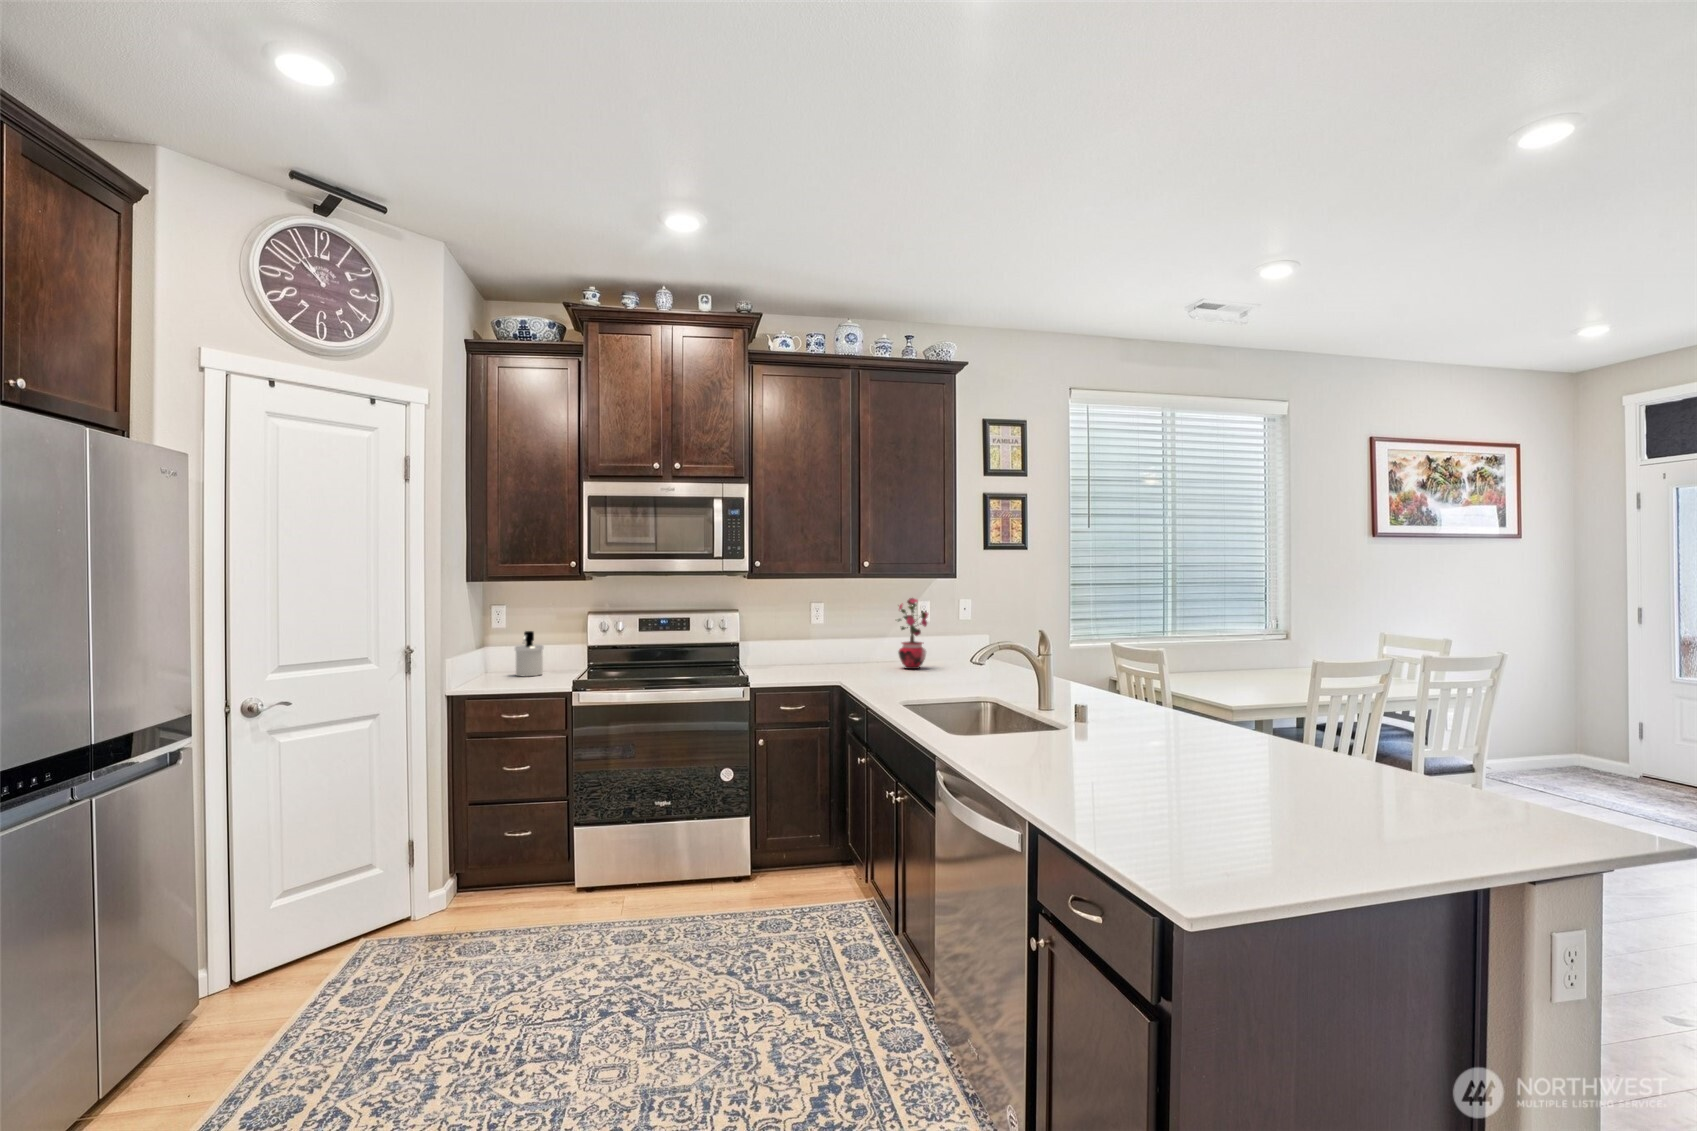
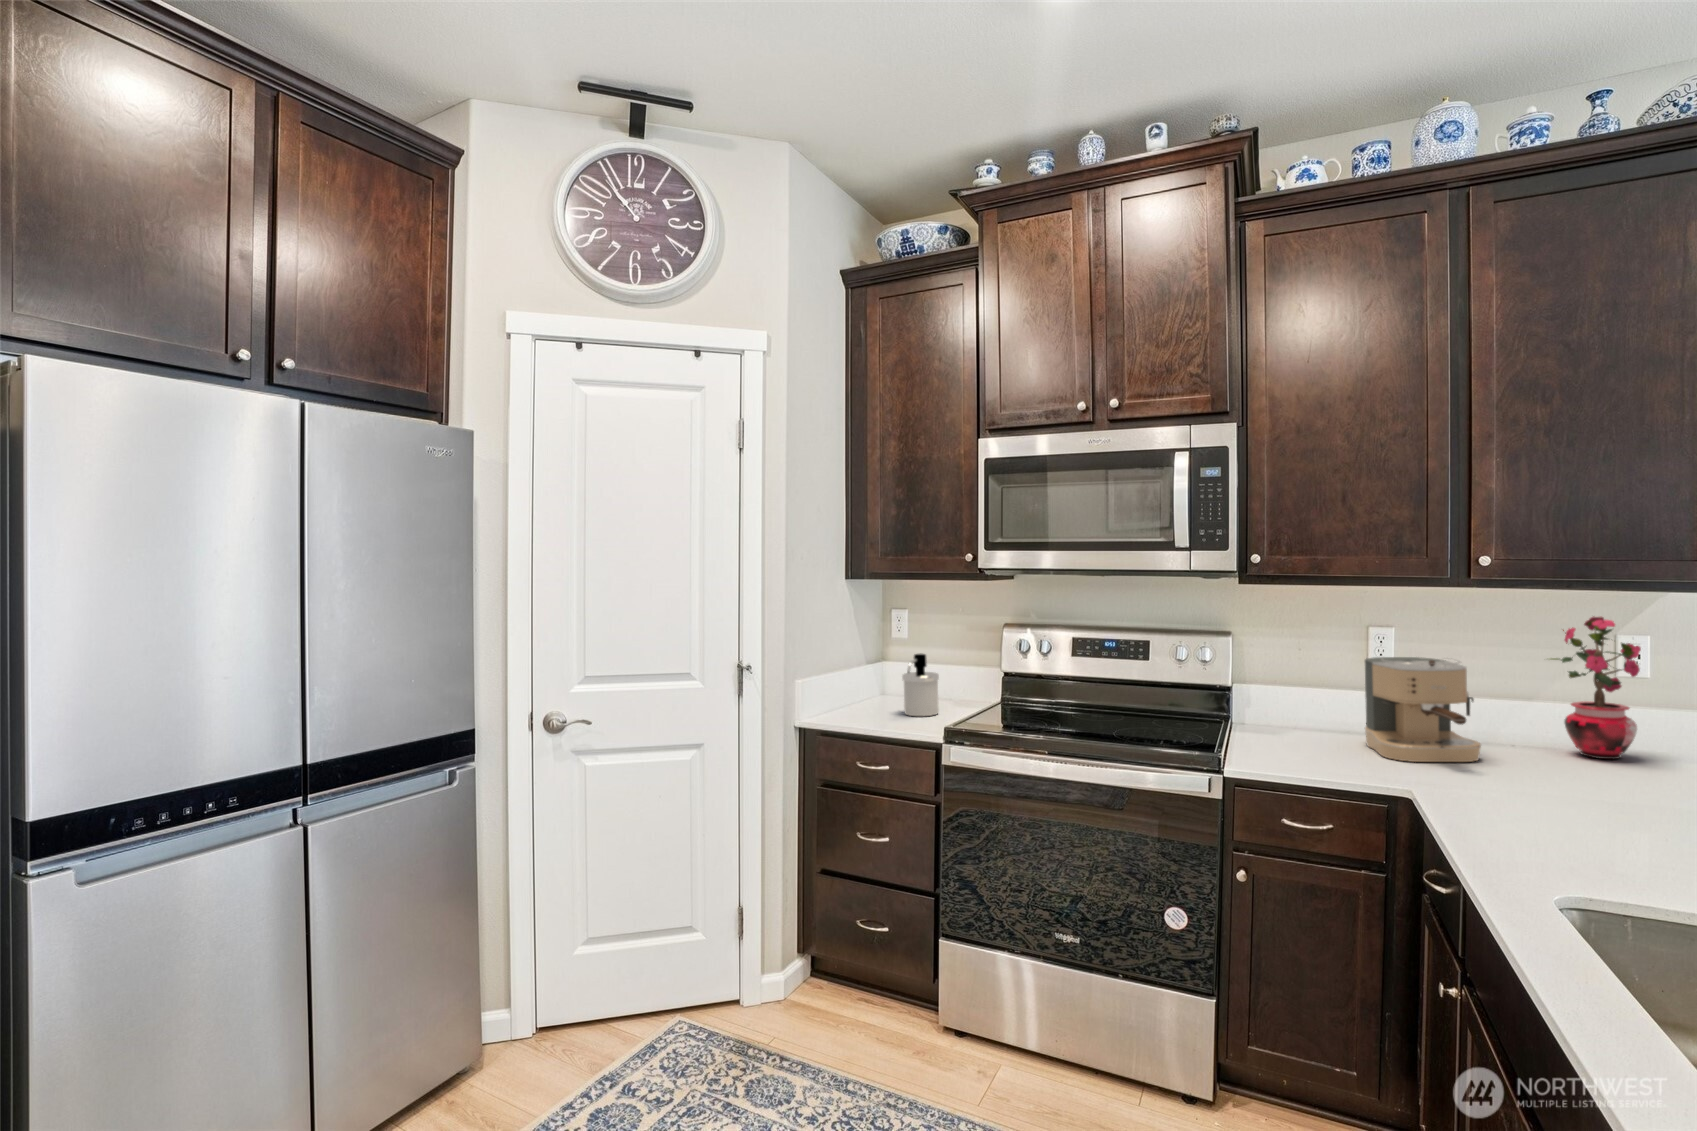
coffee maker: none [810,621,863,676] -> present [1365,657,1481,762]

